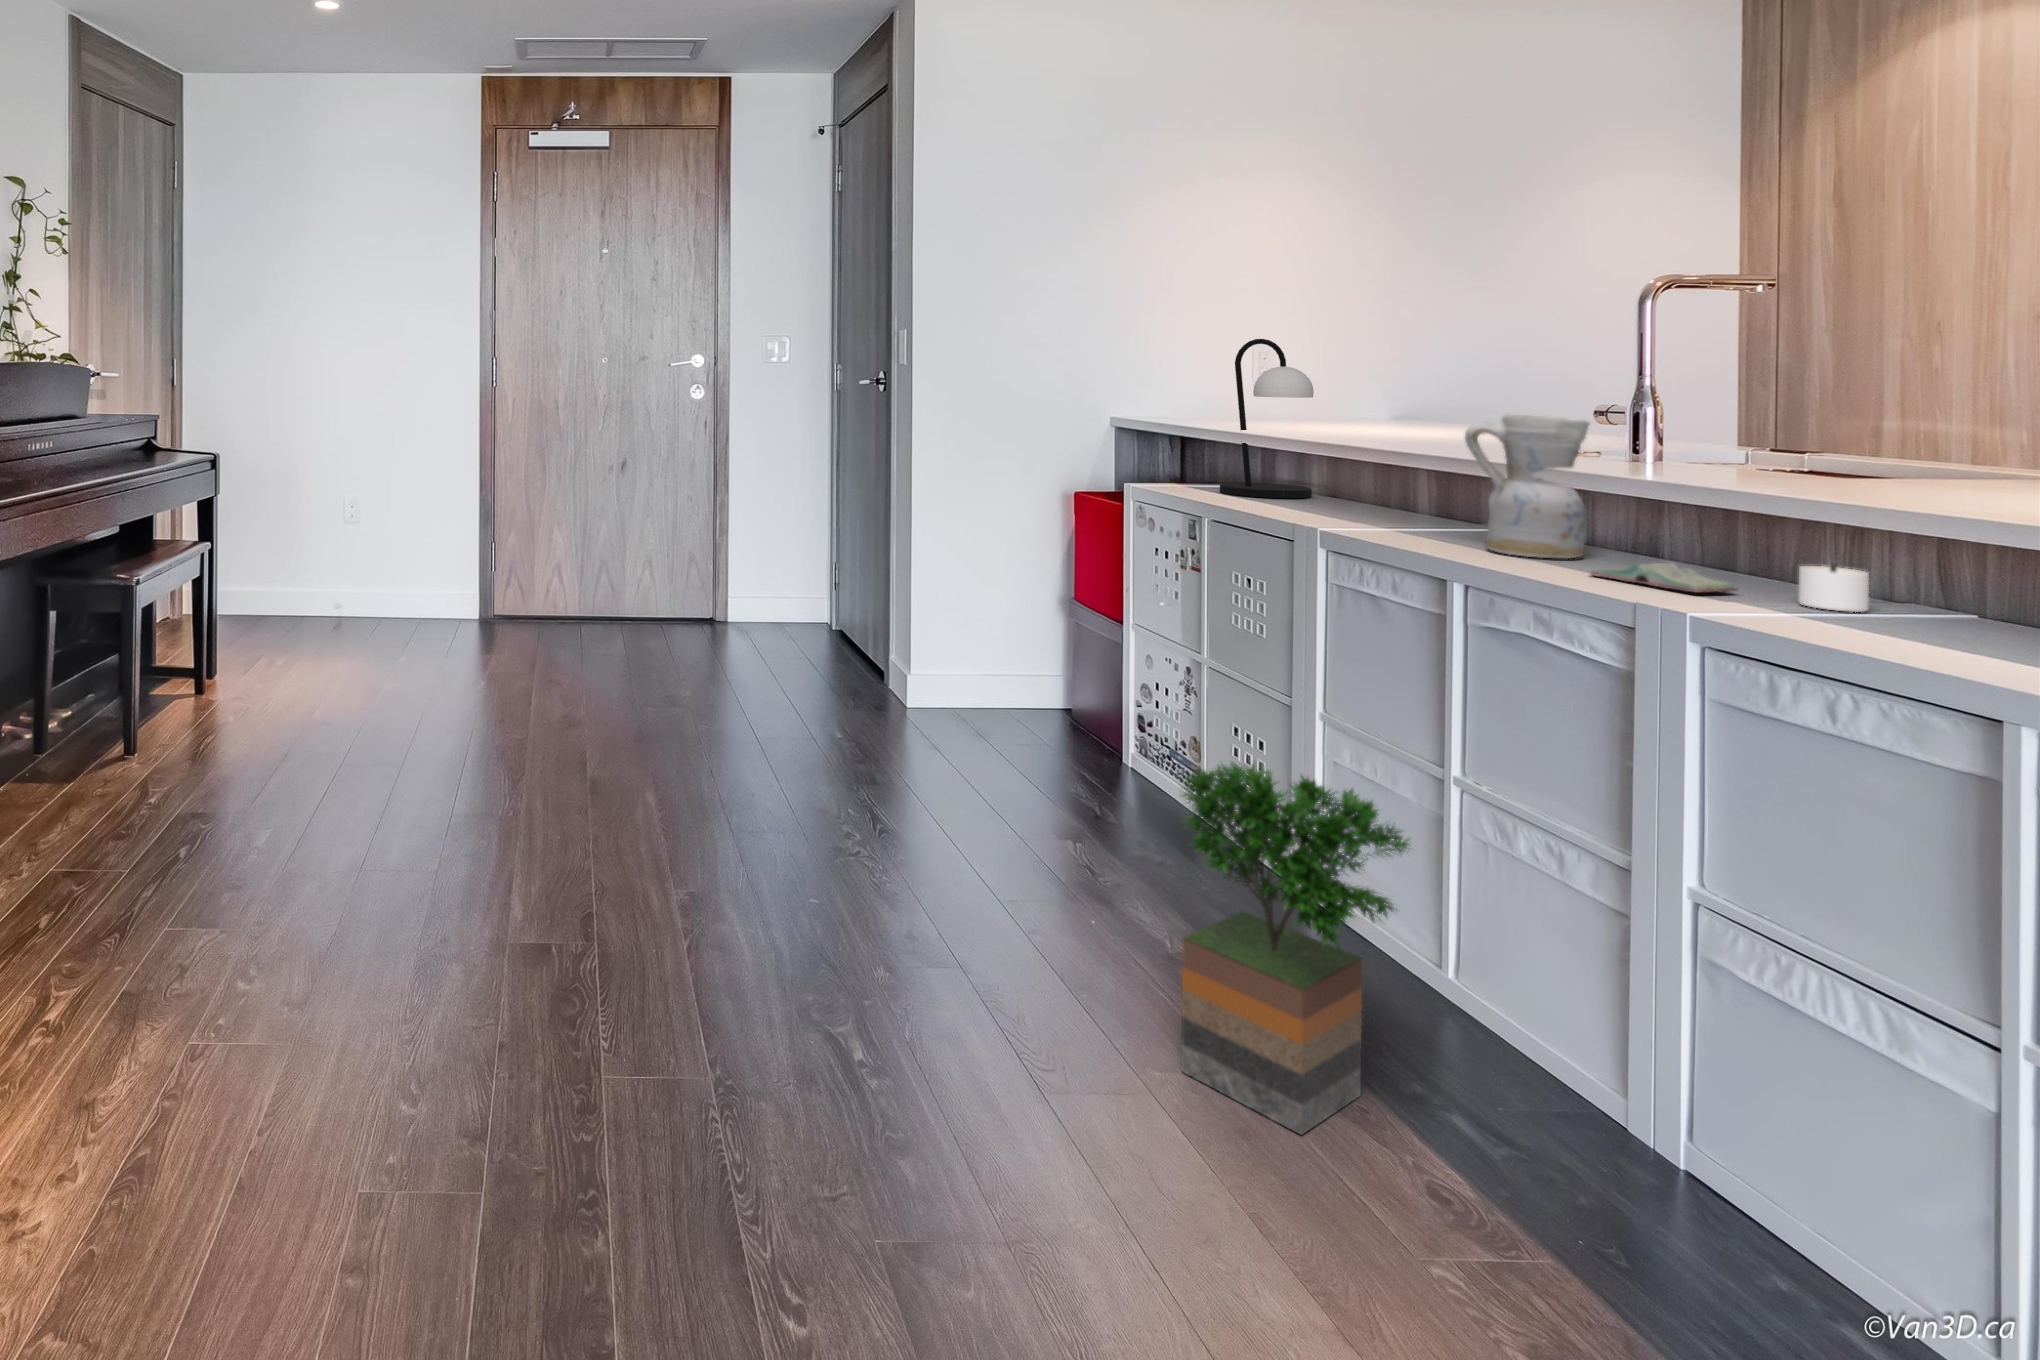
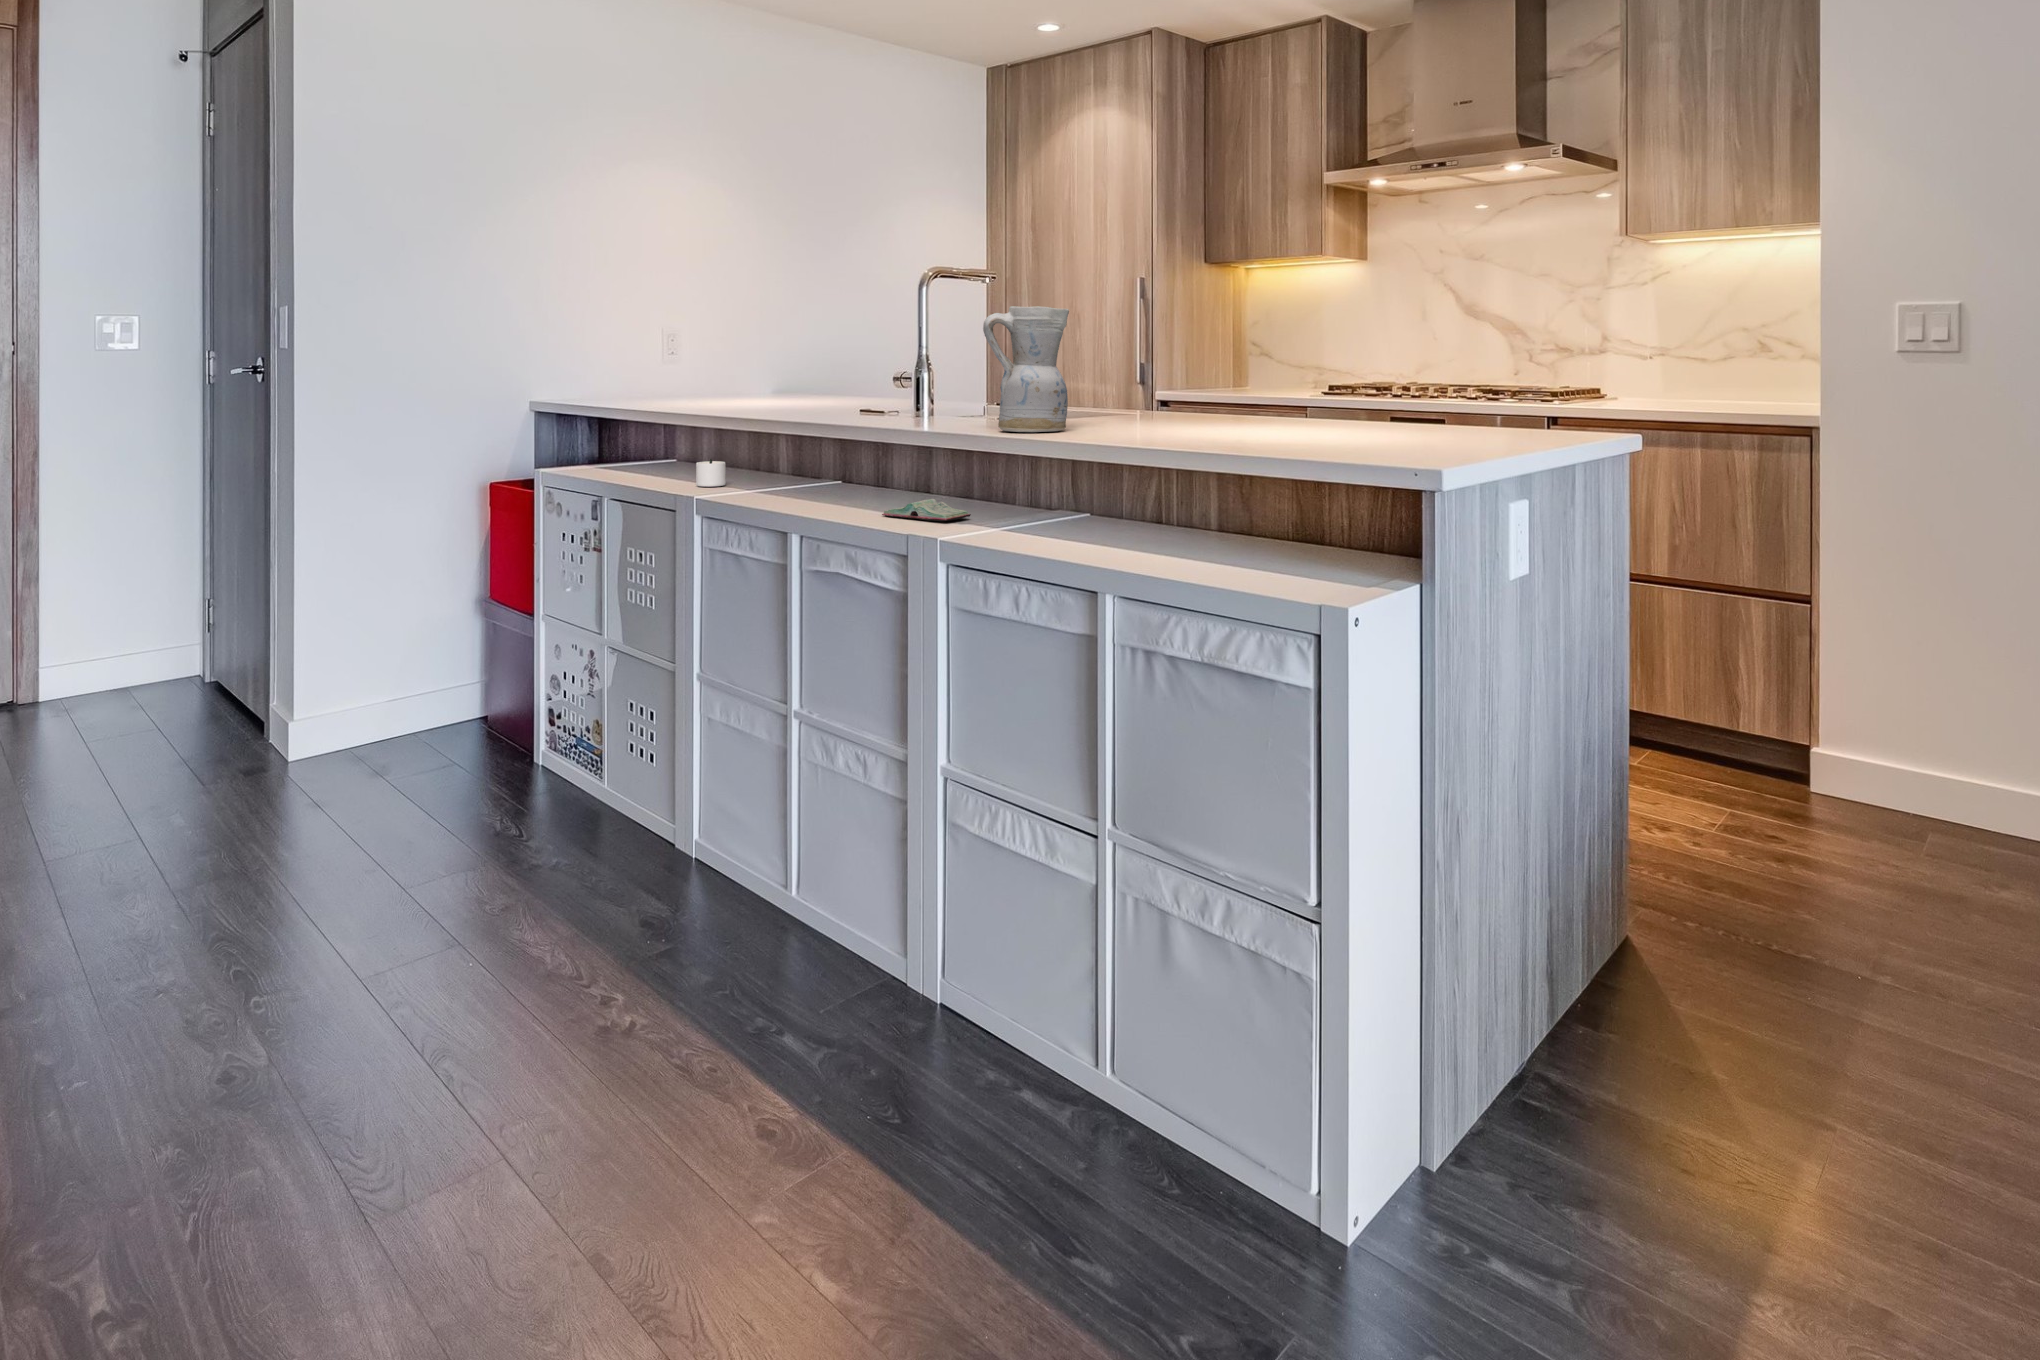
table lamp: present [1220,339,1314,498] -> none [620,318,699,473]
ceramic pitcher: present [1465,415,1589,558] -> present [983,306,1069,432]
candle: present [1798,565,1869,612] -> present [696,459,726,487]
potted tree: present [1181,762,1410,1134] -> none [544,738,756,1106]

